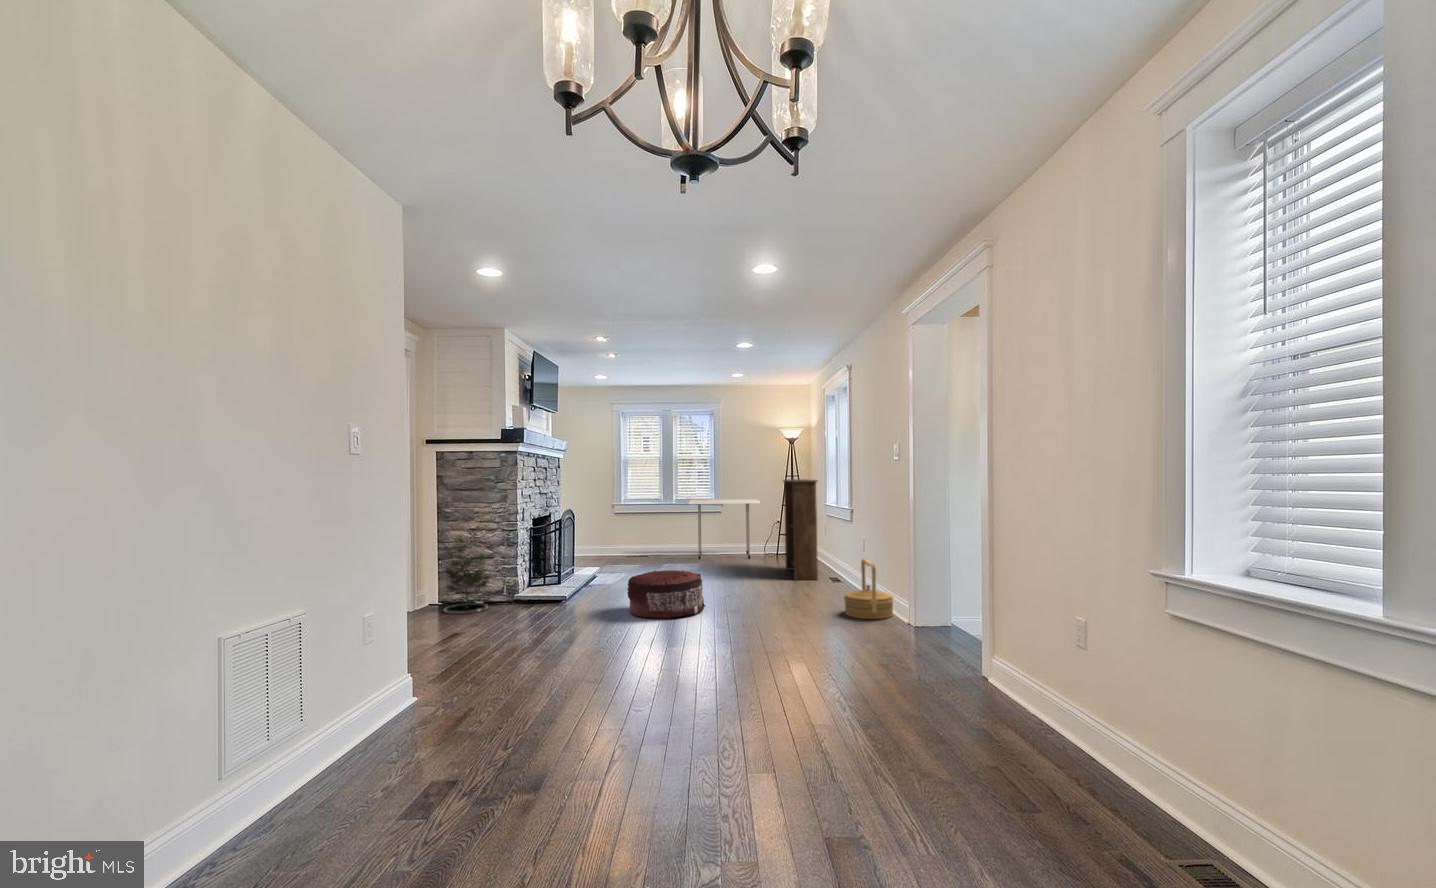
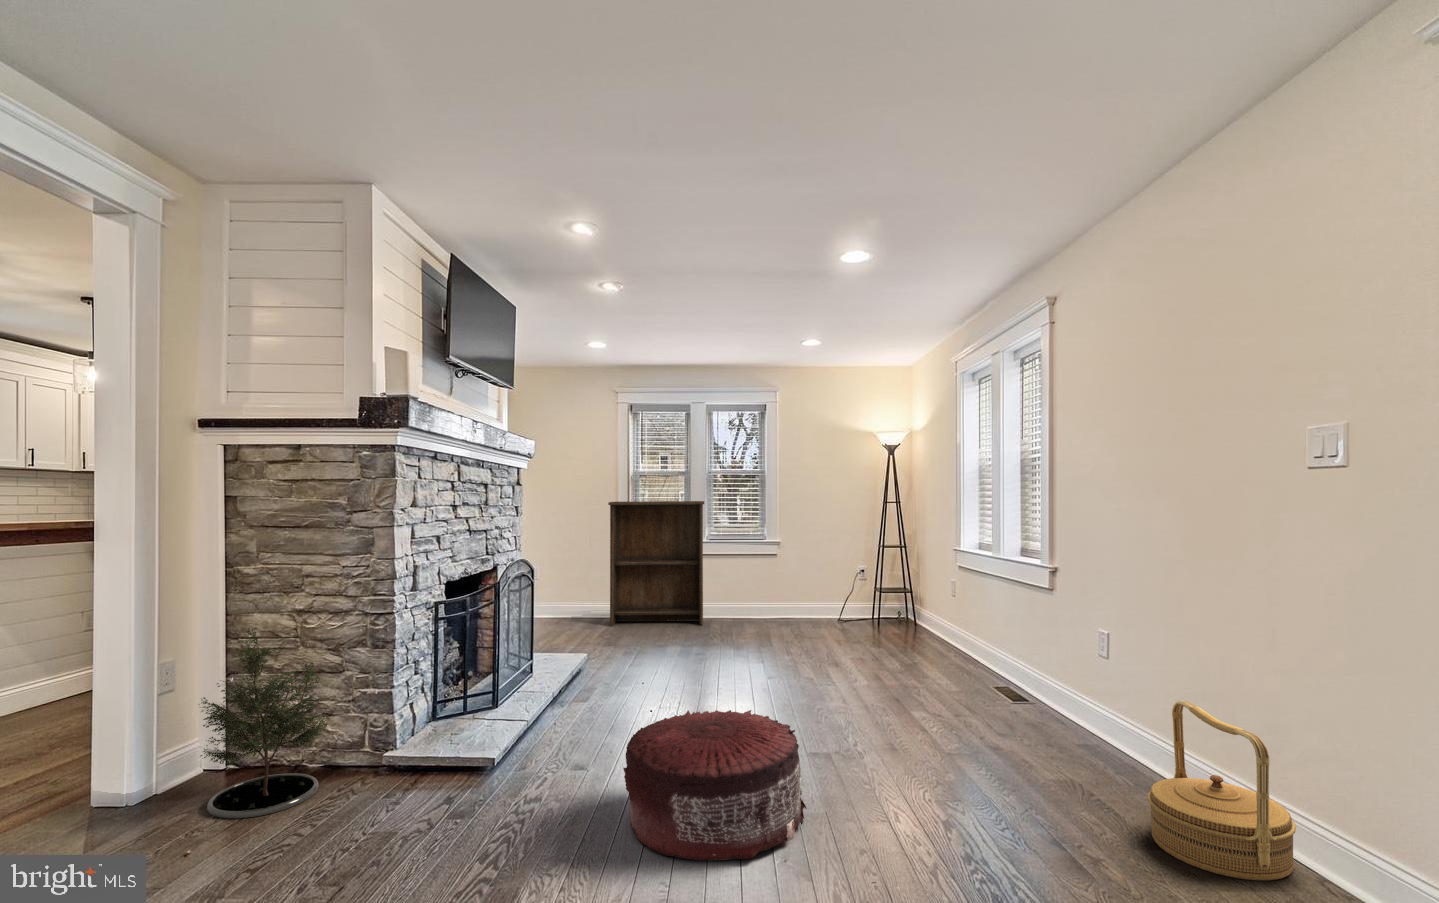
bookshelf: present [783,479,818,580] -> present [608,501,704,626]
dining table: present [689,499,760,559] -> none [730,530,845,628]

